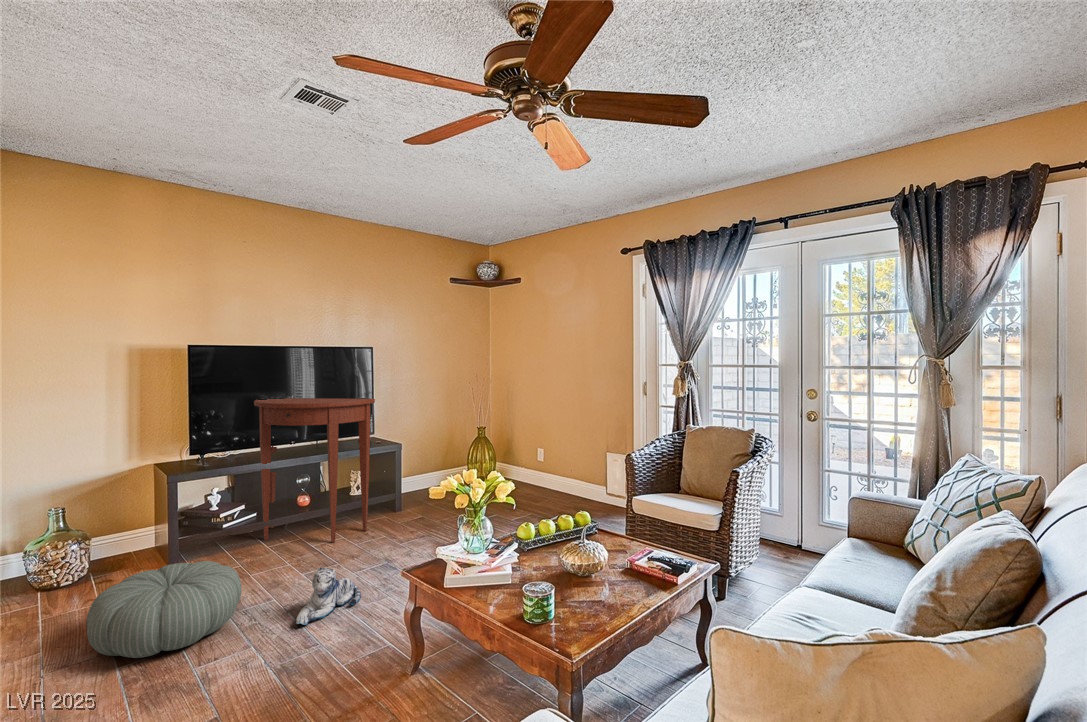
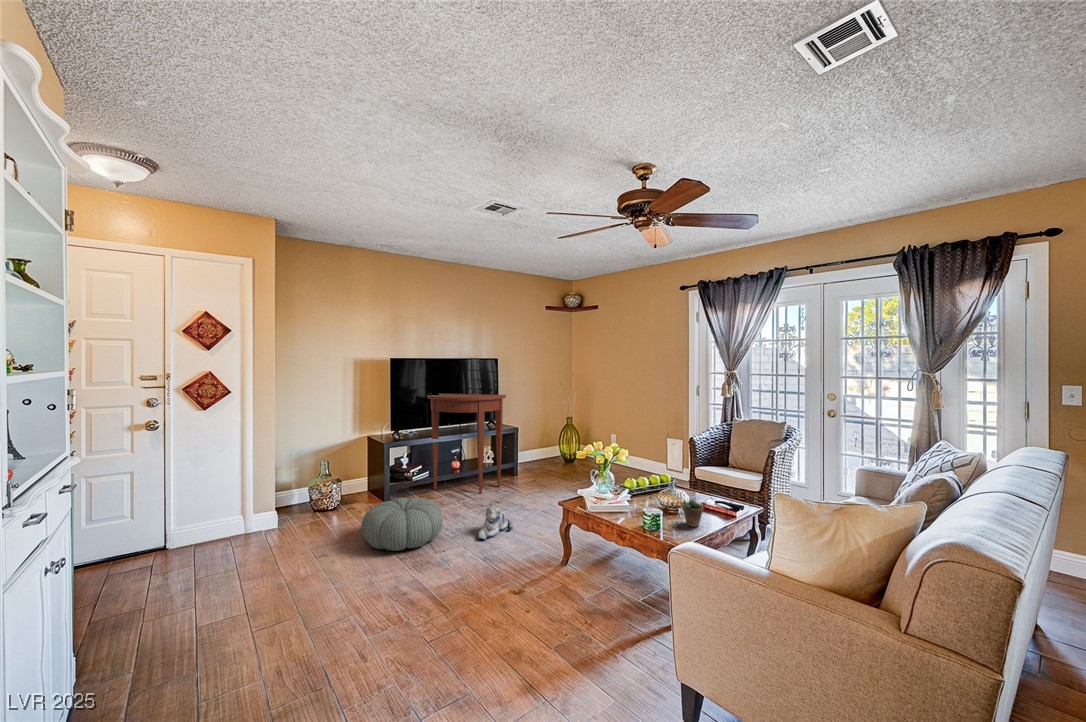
succulent plant: none [591,546,625,605] -> present [682,493,704,527]

